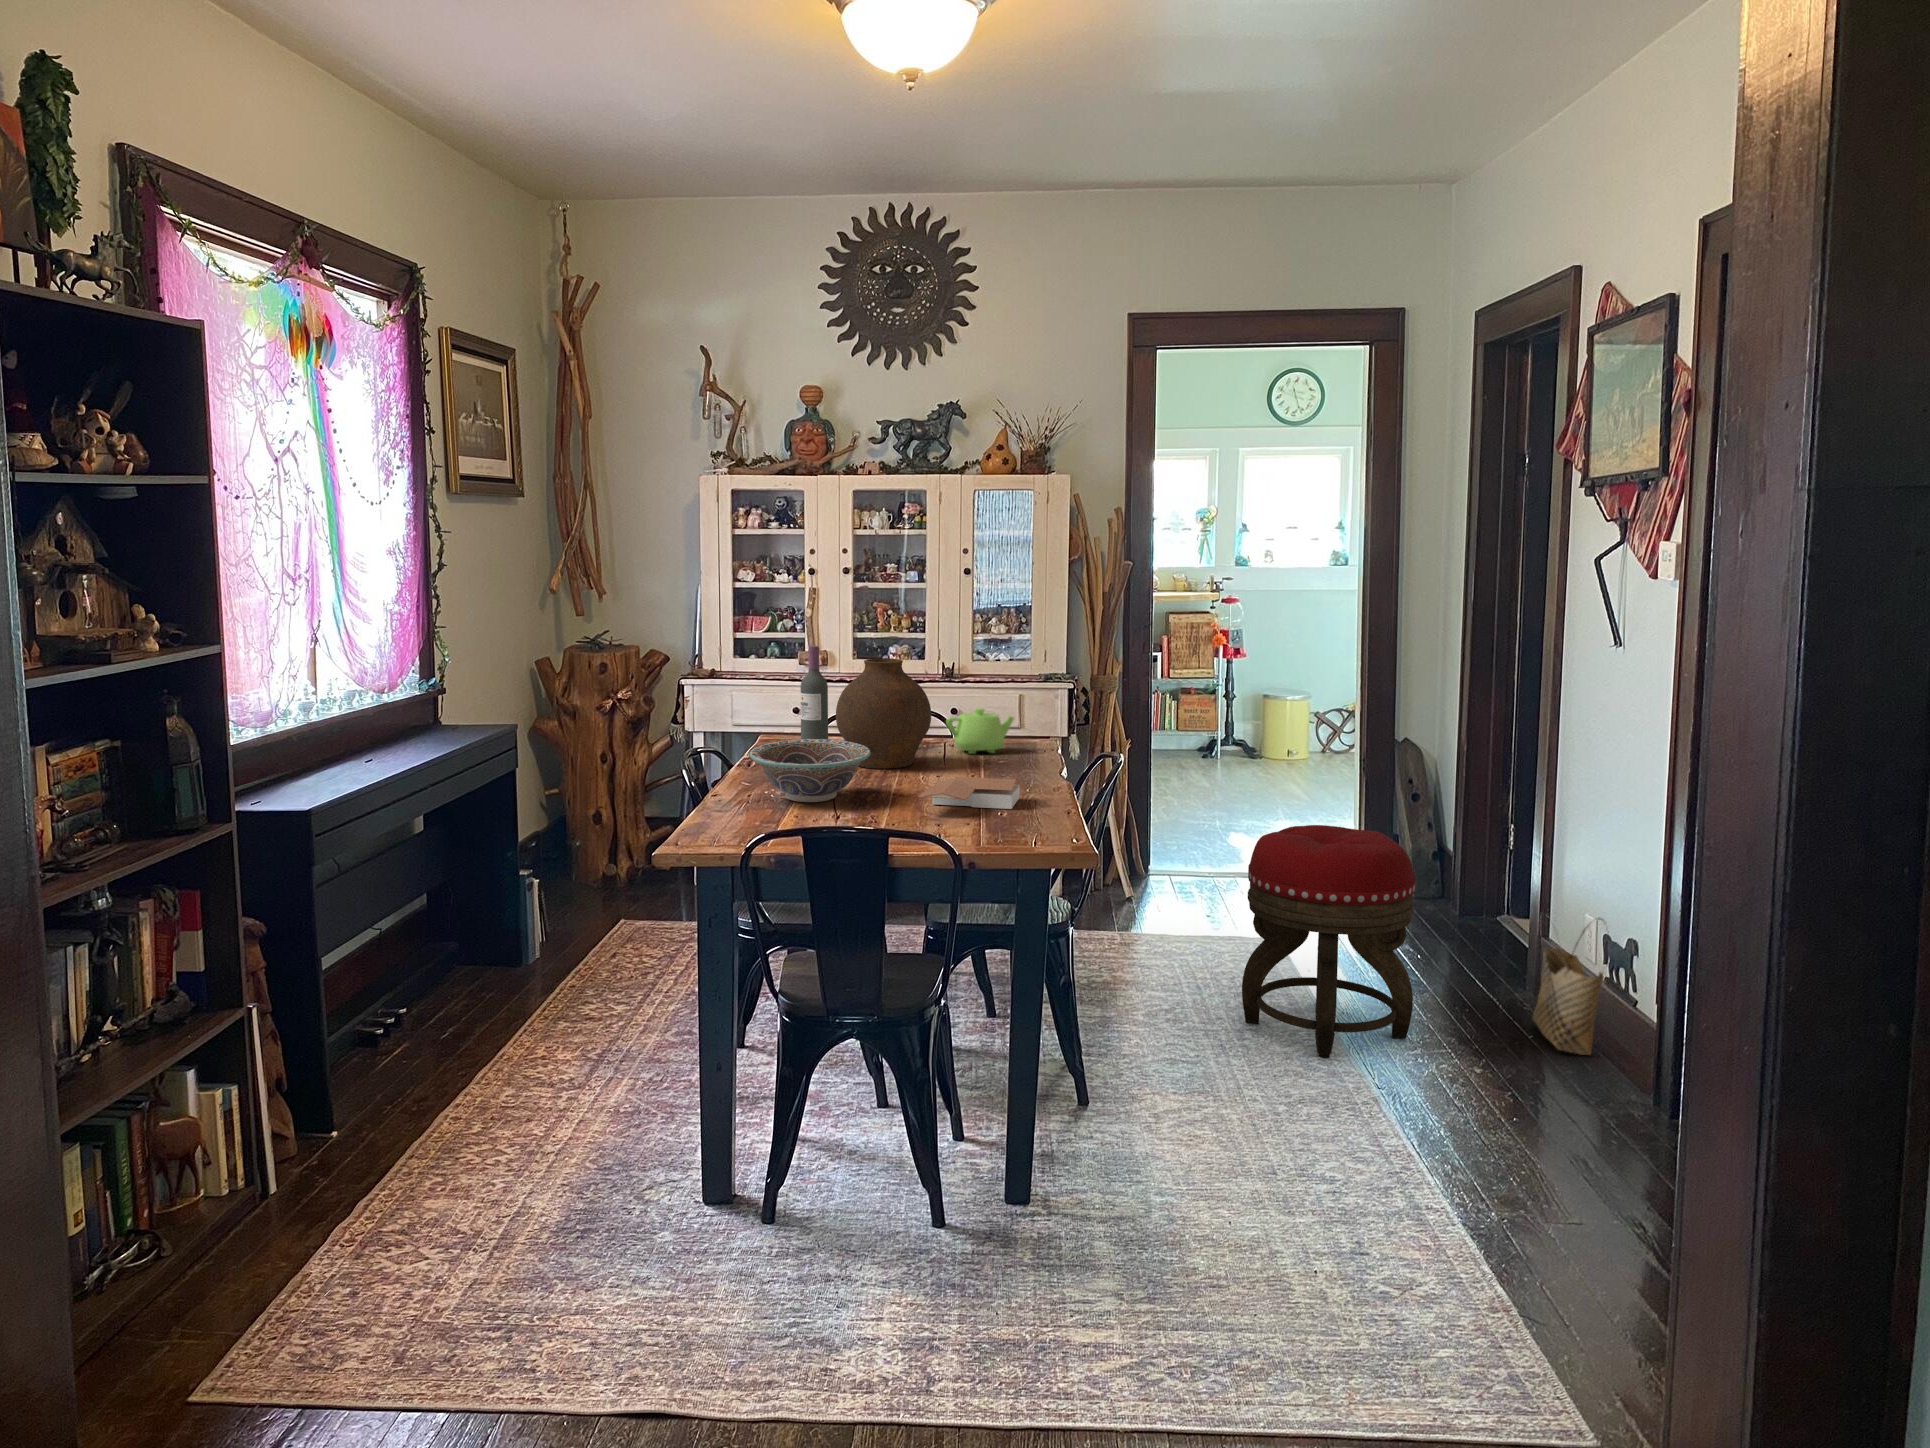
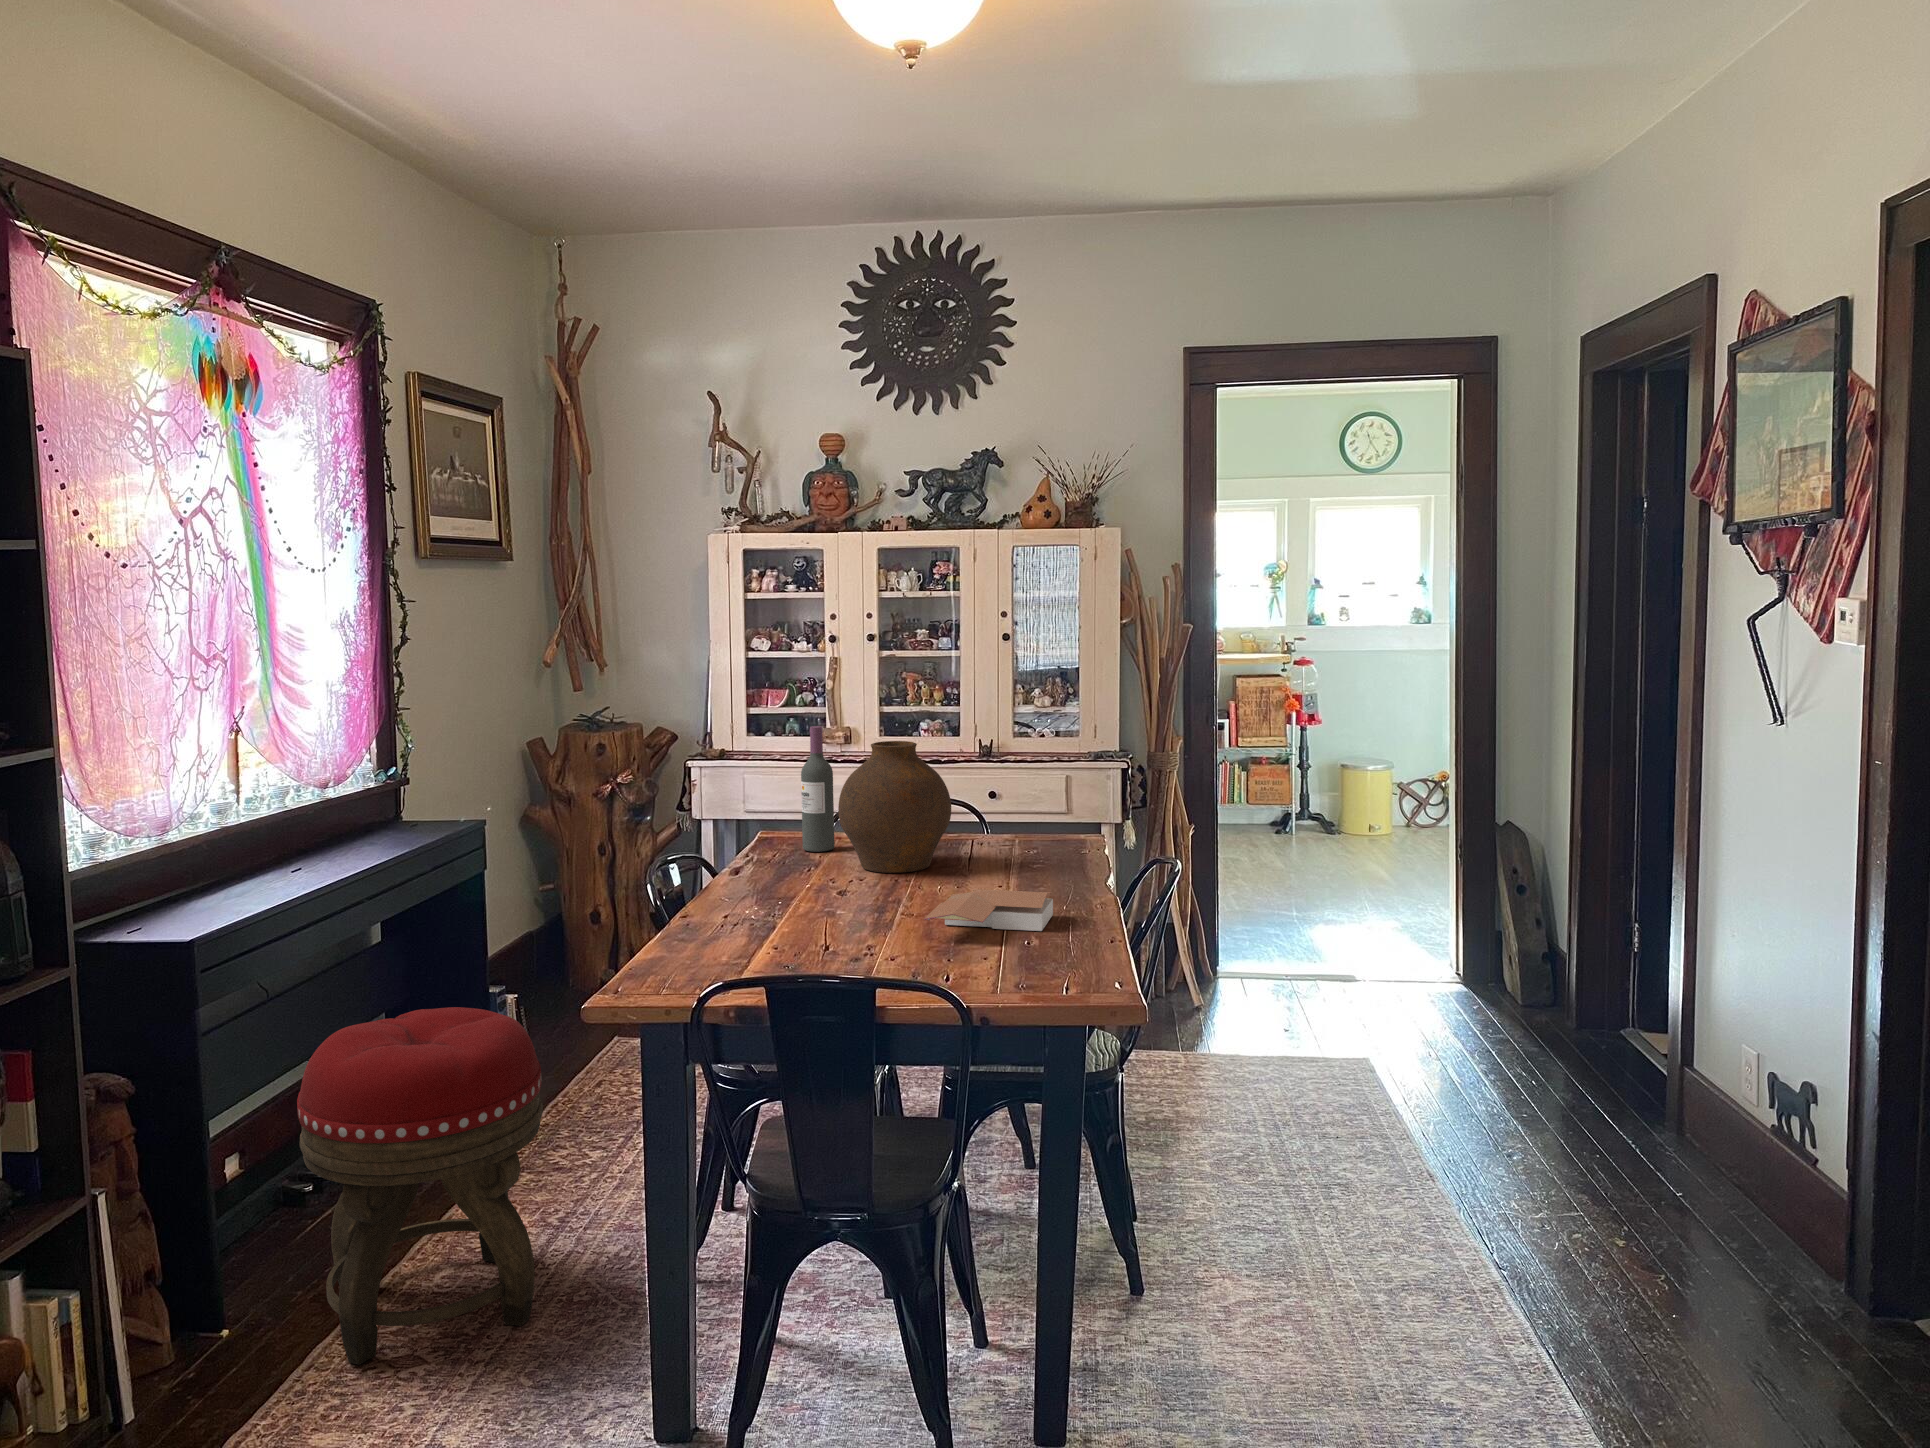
teapot: present [946,708,1014,754] -> none [971,797,1052,852]
decorative bowl: present [750,739,871,802] -> none [723,842,870,922]
footstool: present [1242,825,1416,1058] -> present [297,1007,543,1365]
woven basket: present [1533,917,1604,1055] -> none [1692,1042,1790,1224]

